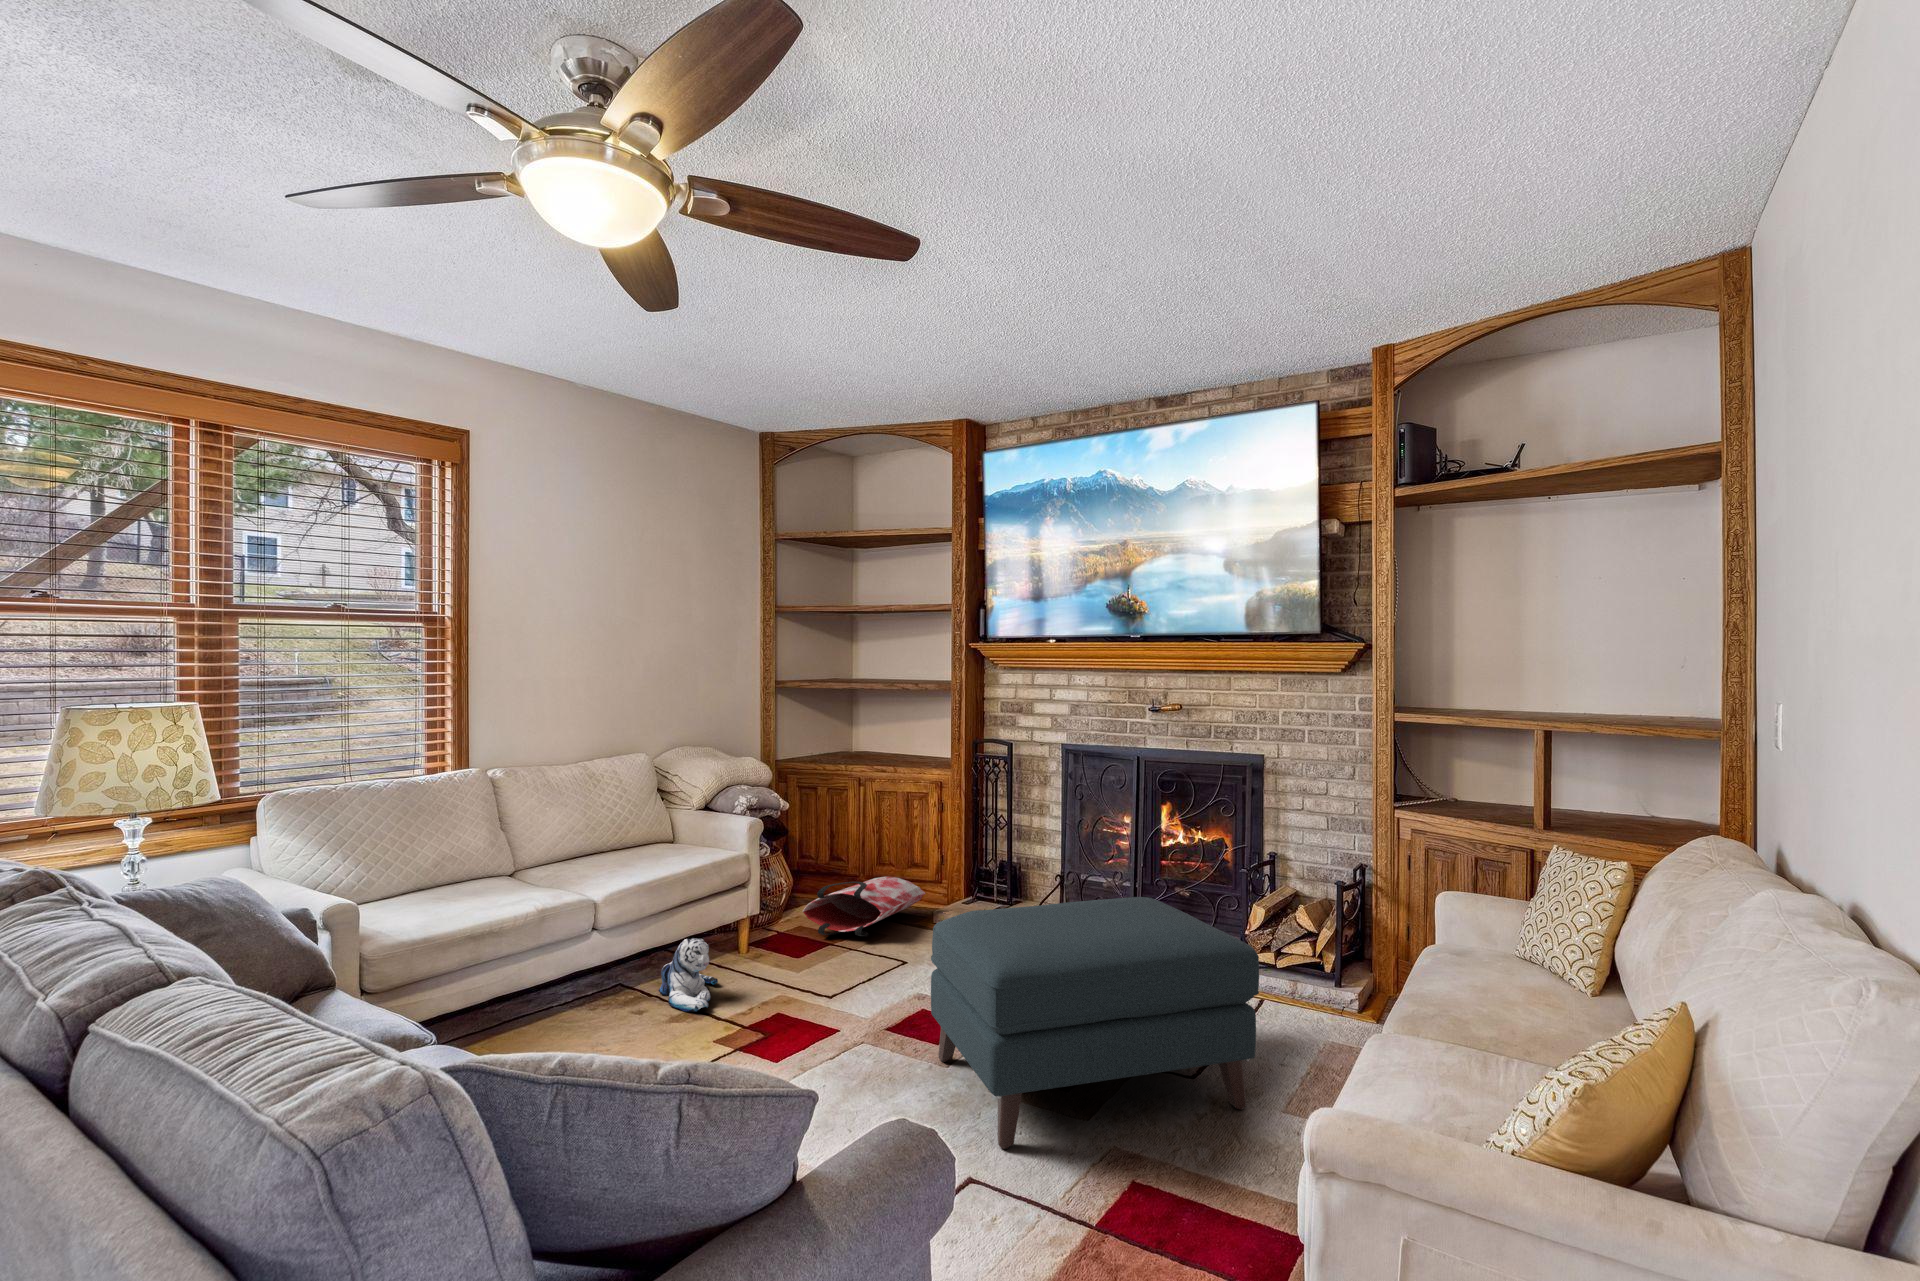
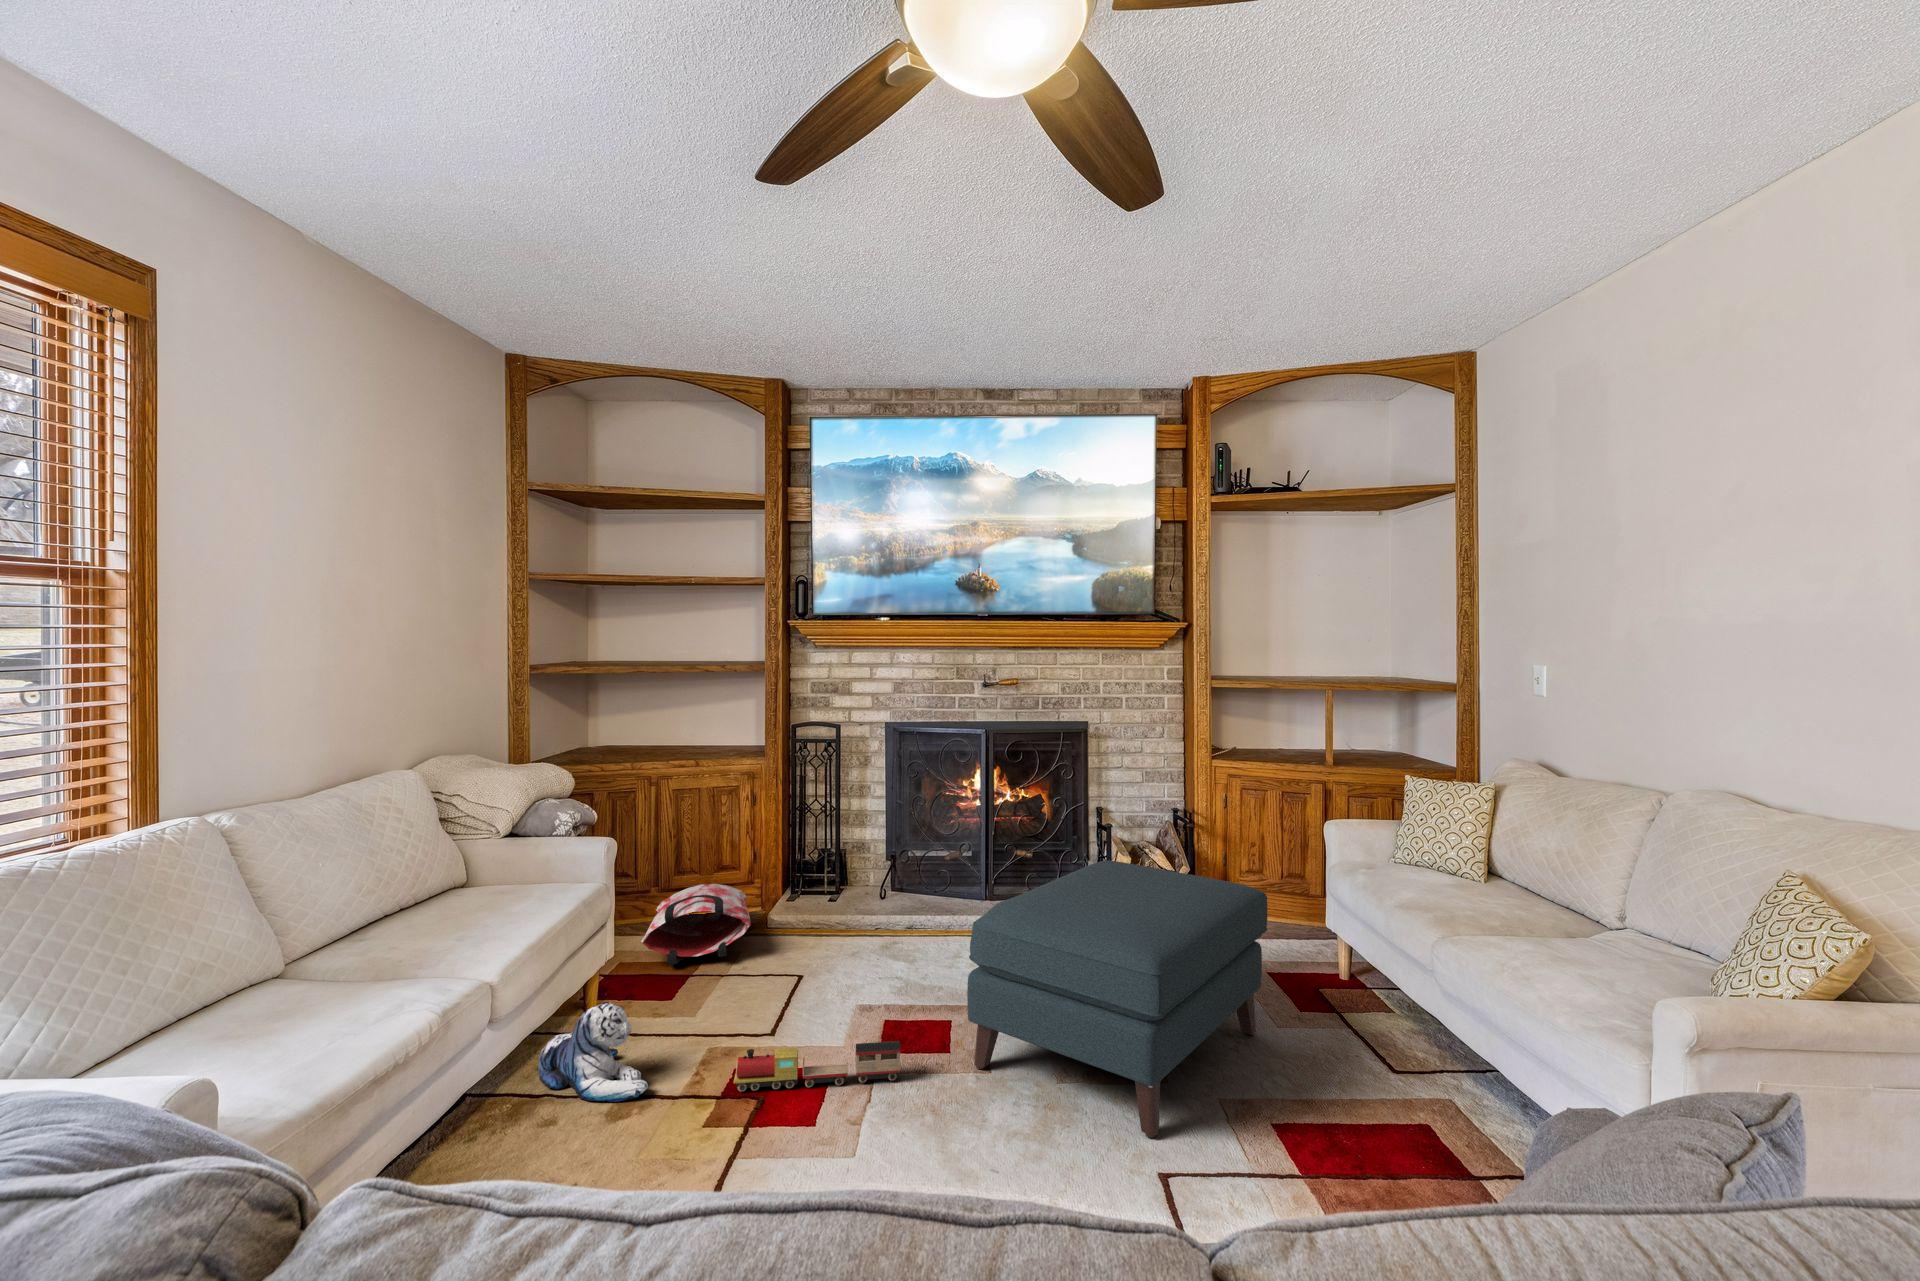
toy train: none [754,995,878,1050] -> present [734,1041,900,1092]

